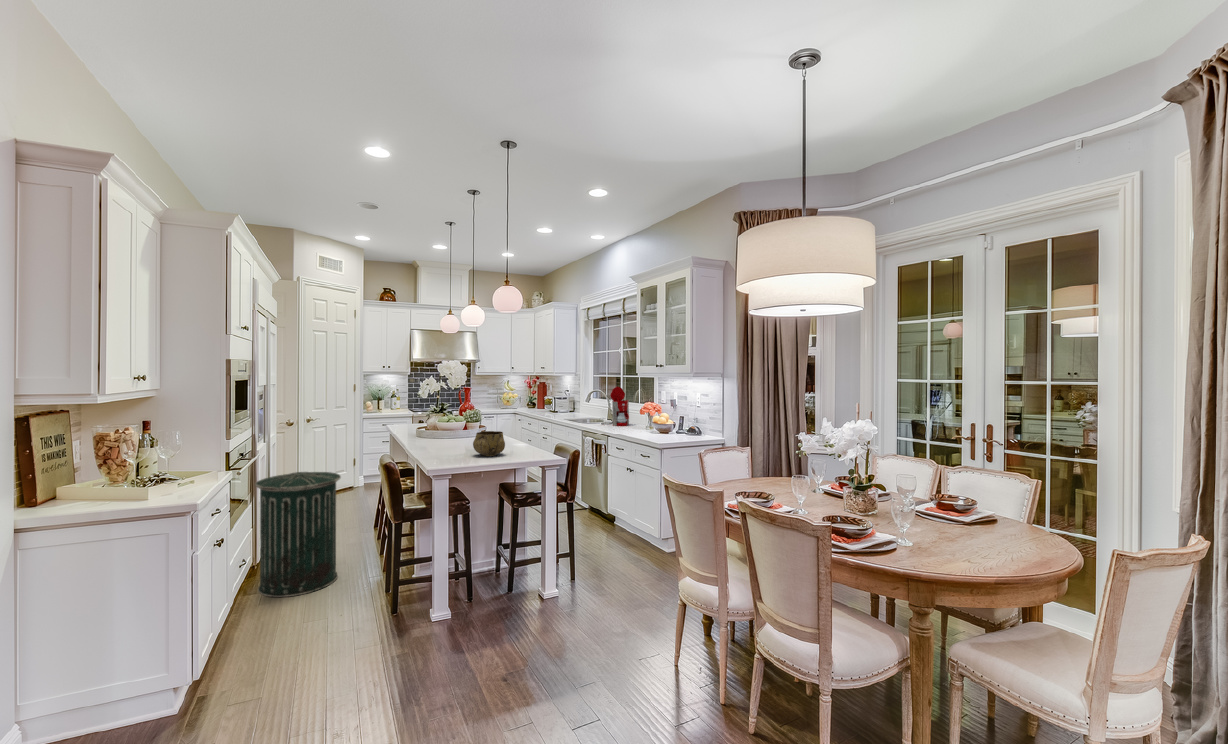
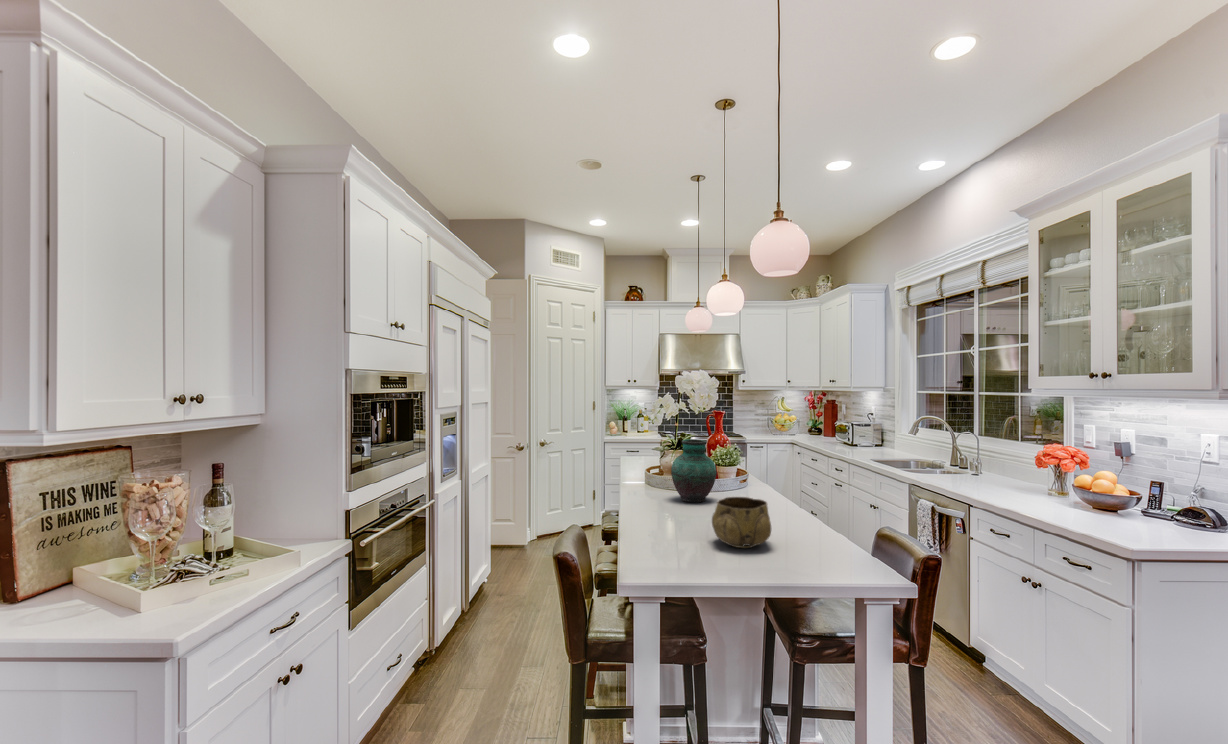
coffee maker: present [601,386,629,426] -> none [946,412,1008,484]
vase: none [441,405,470,444] -> present [671,439,717,503]
trash can: present [255,472,341,597] -> none [419,527,527,720]

